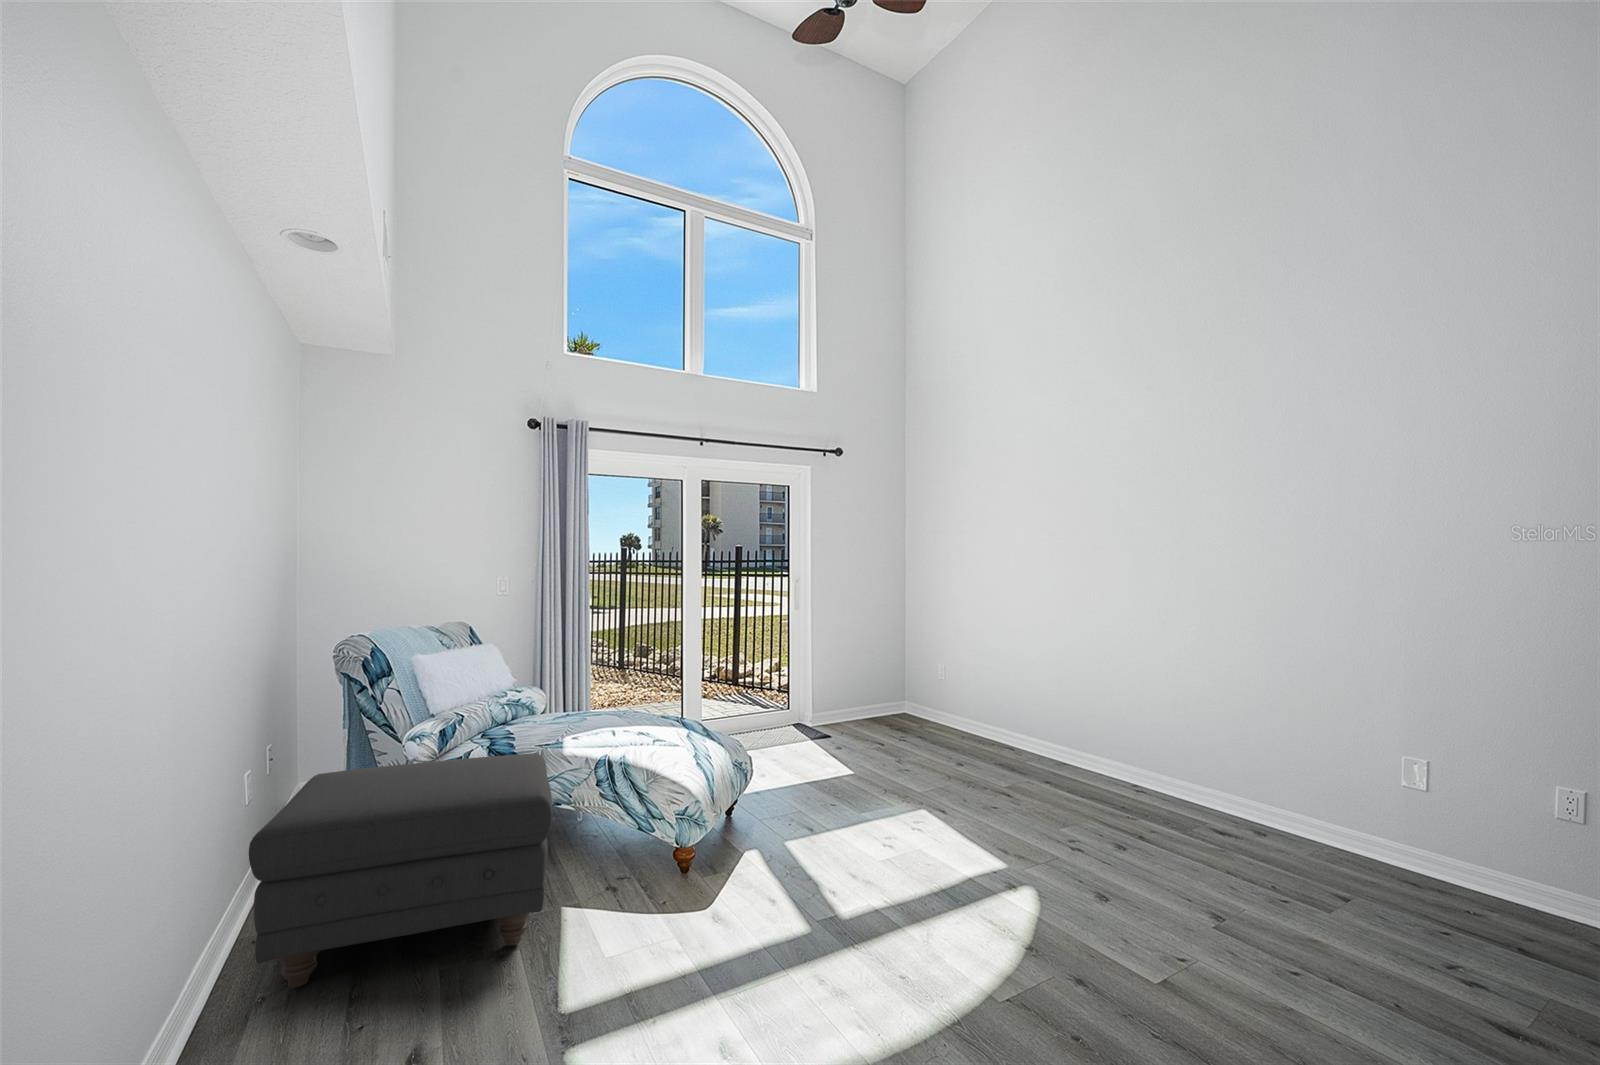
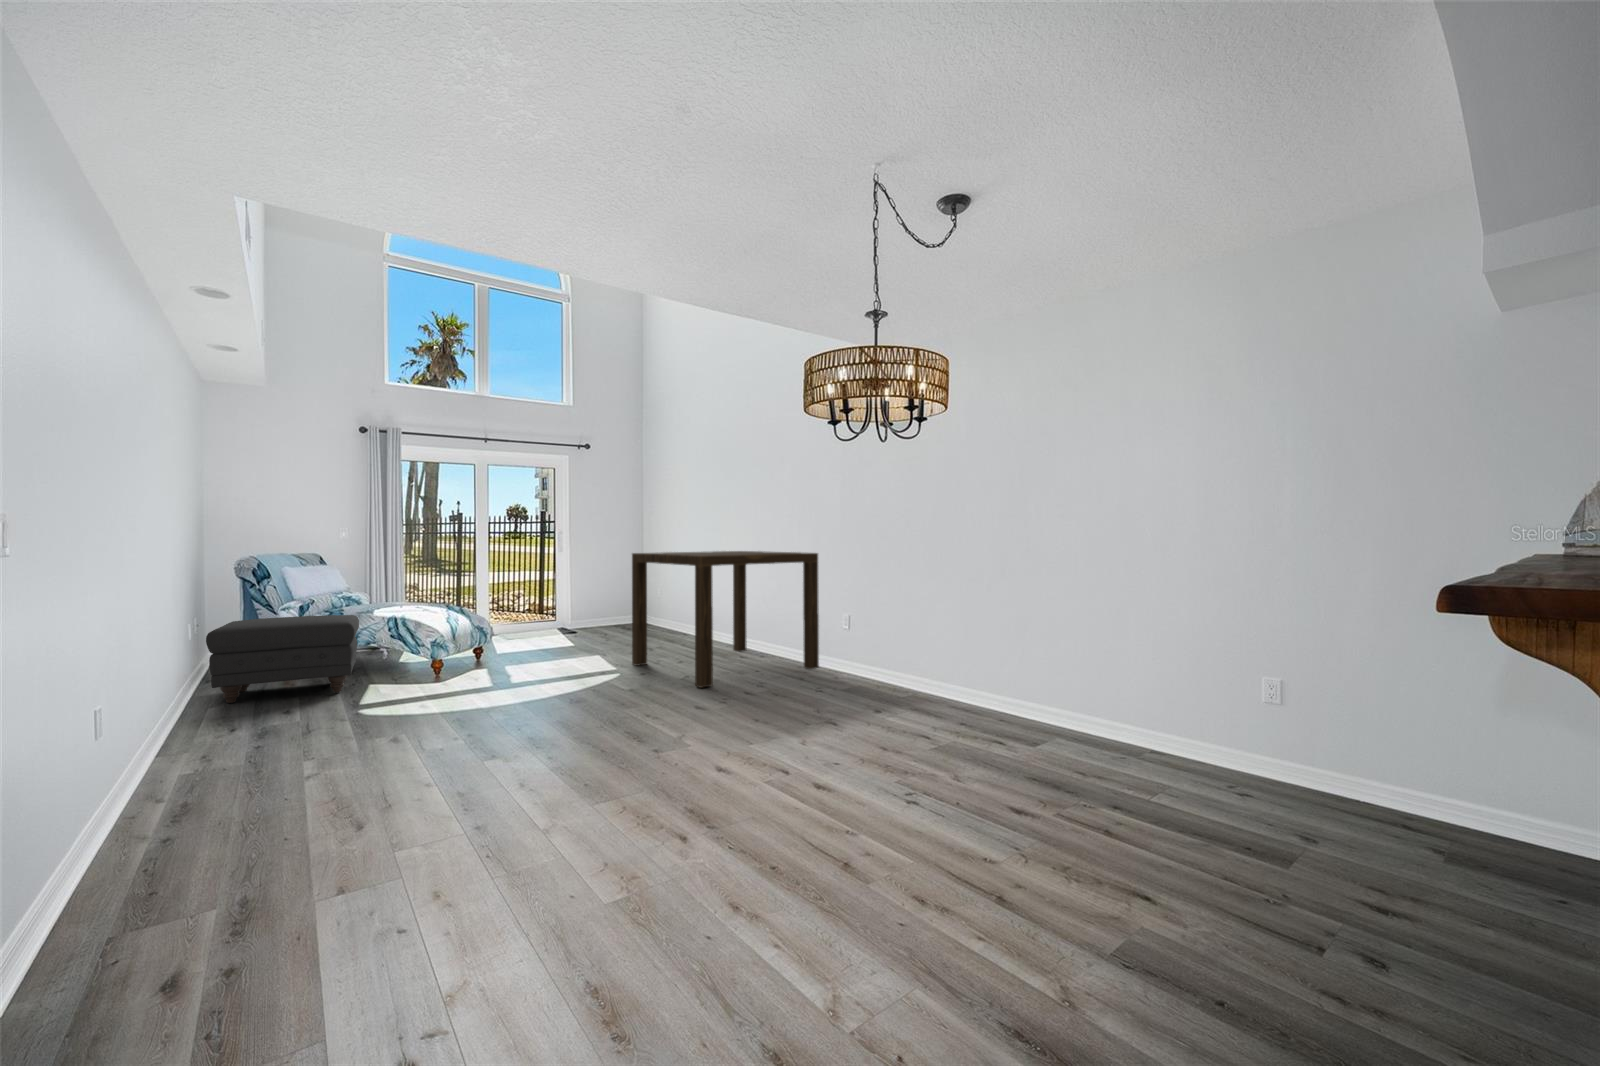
dining table: none [1020,625,1449,987] -> present [632,551,819,688]

